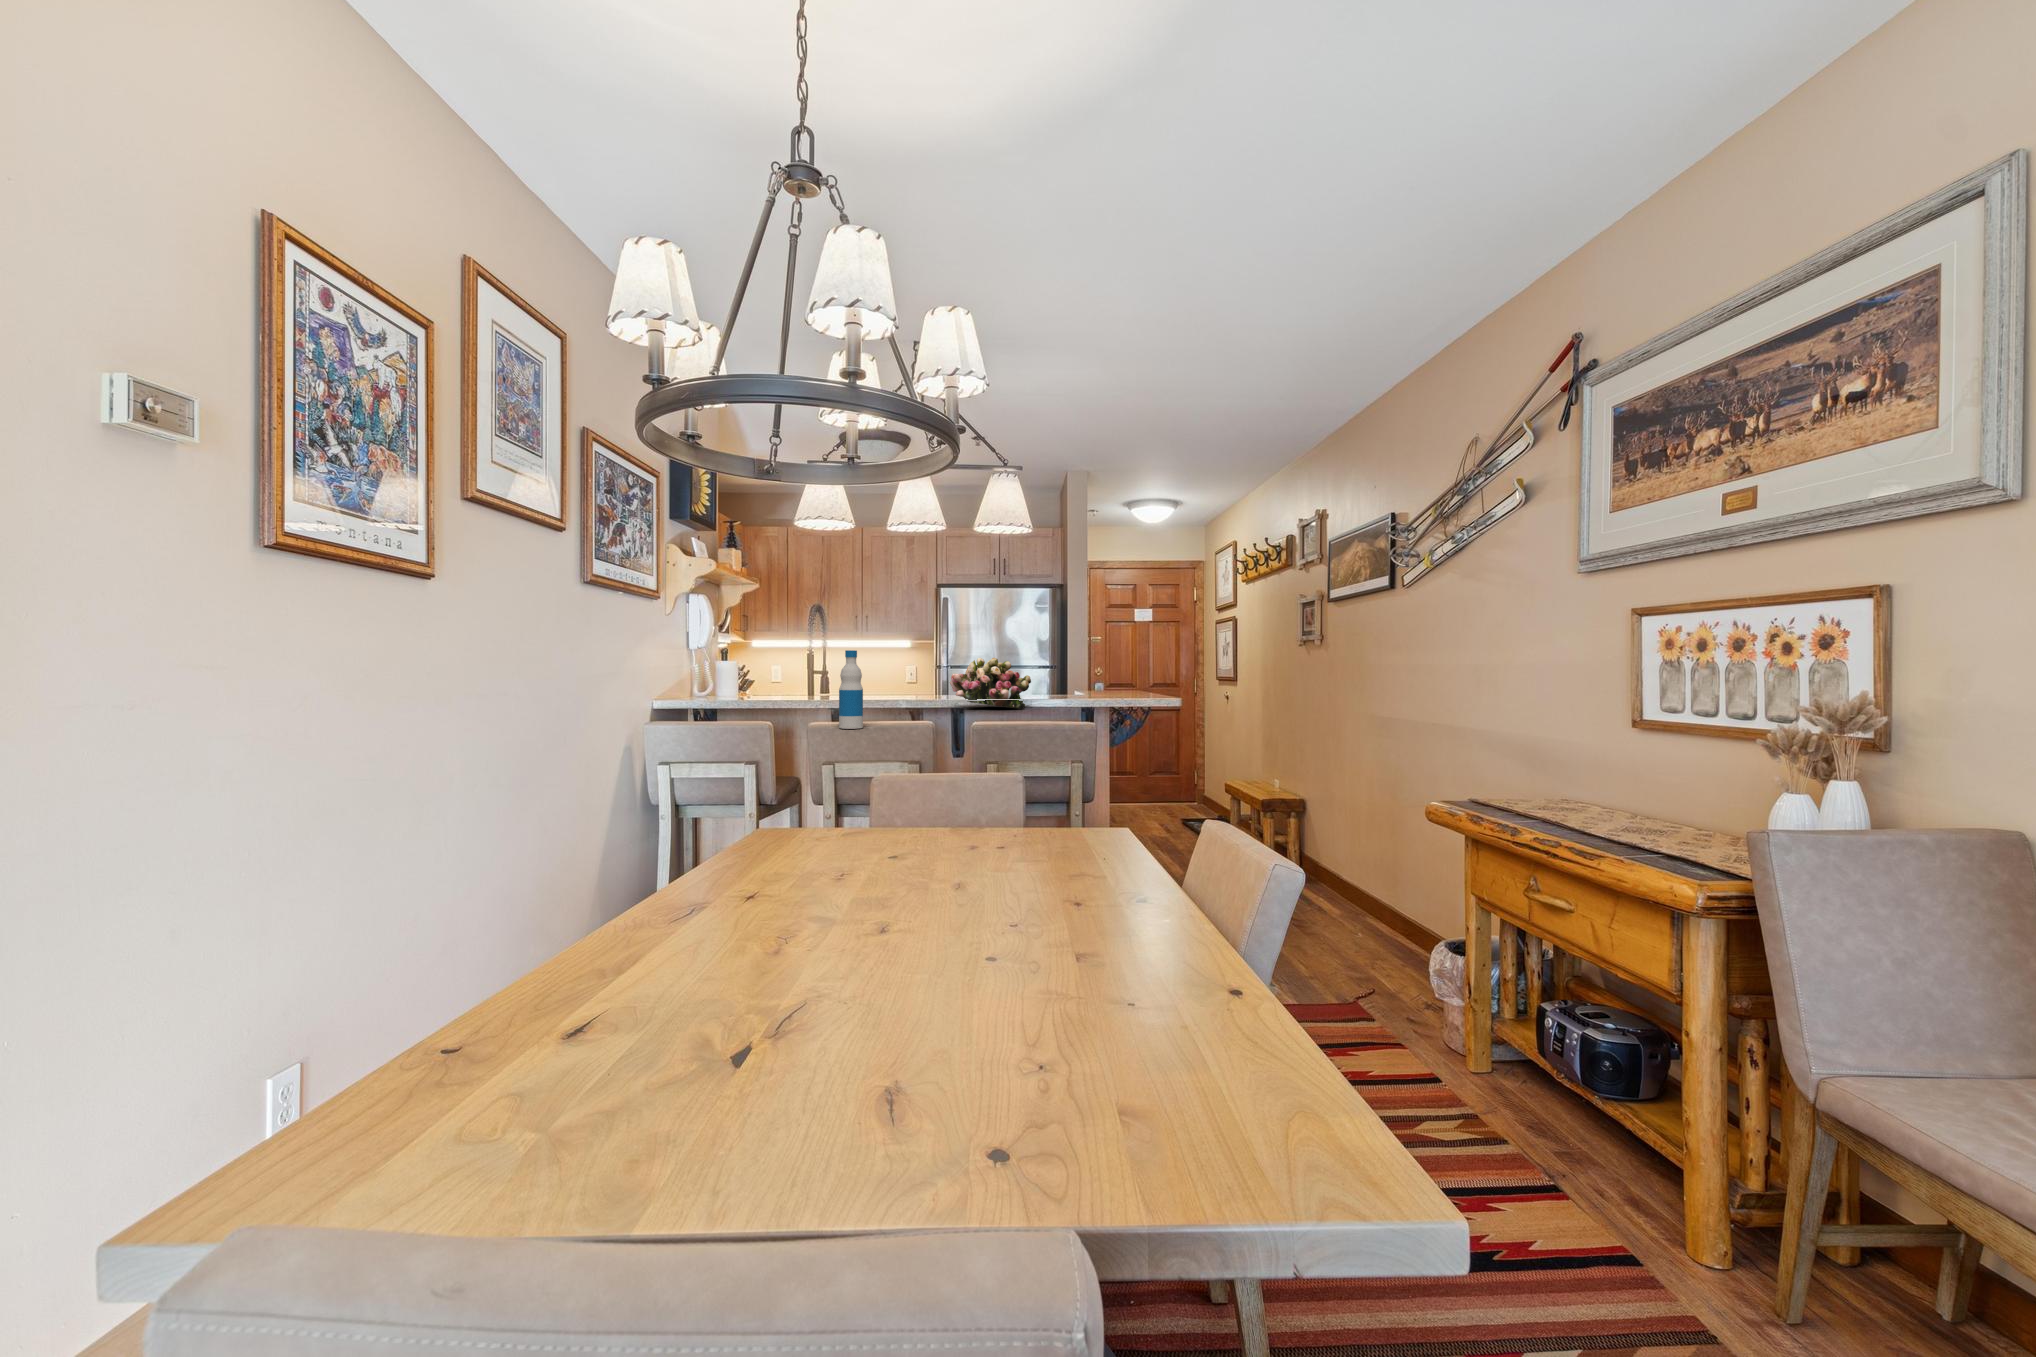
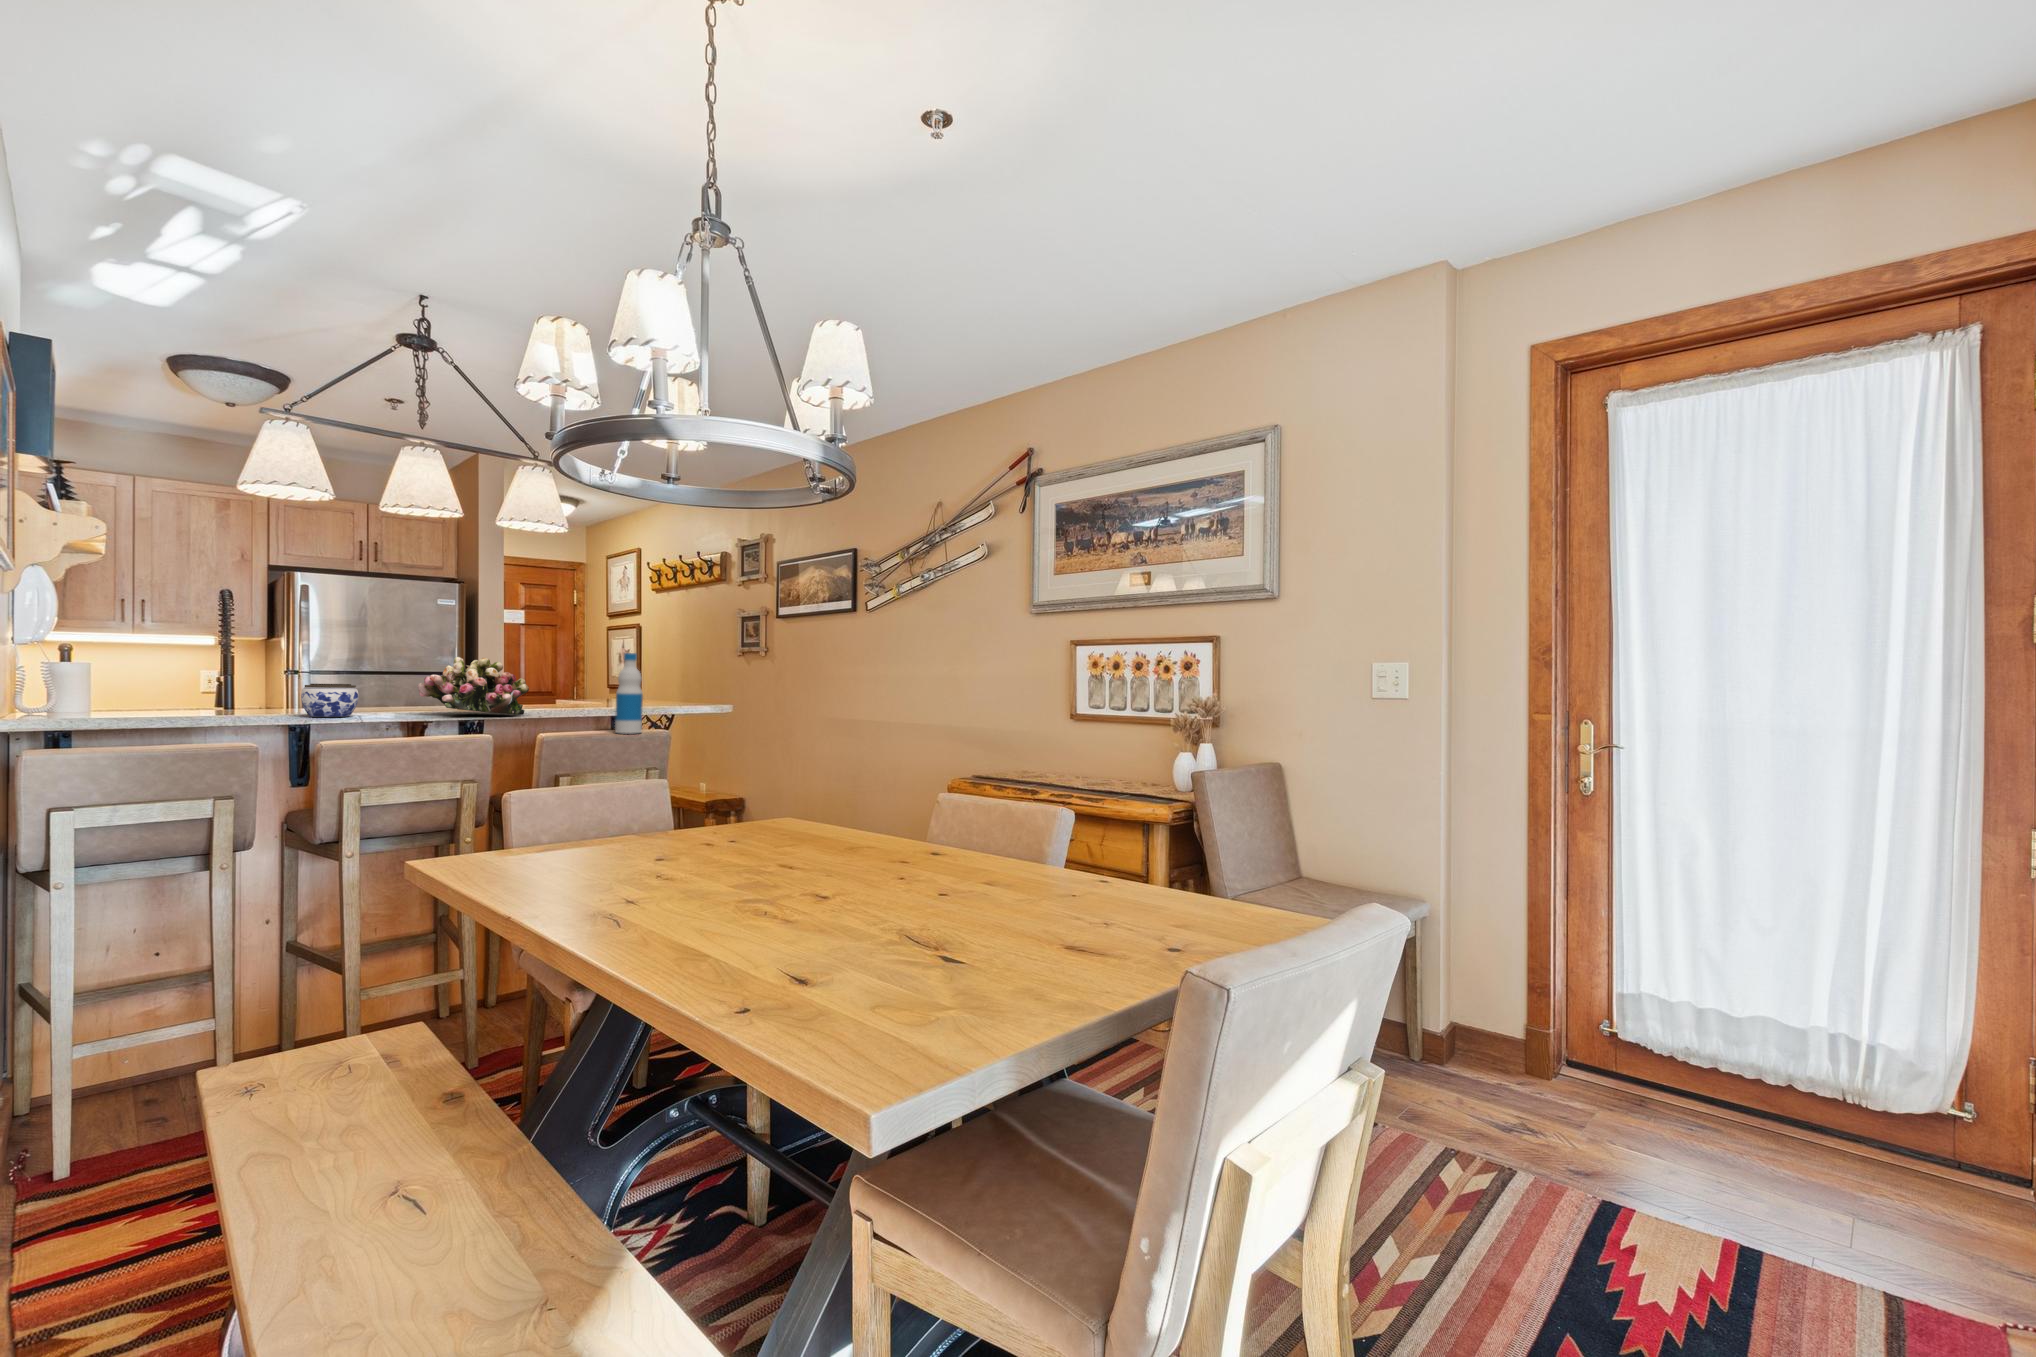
bottle: present [839,650,863,729] -> present [615,653,643,733]
jar: none [875,682,911,708] -> present [301,684,359,717]

